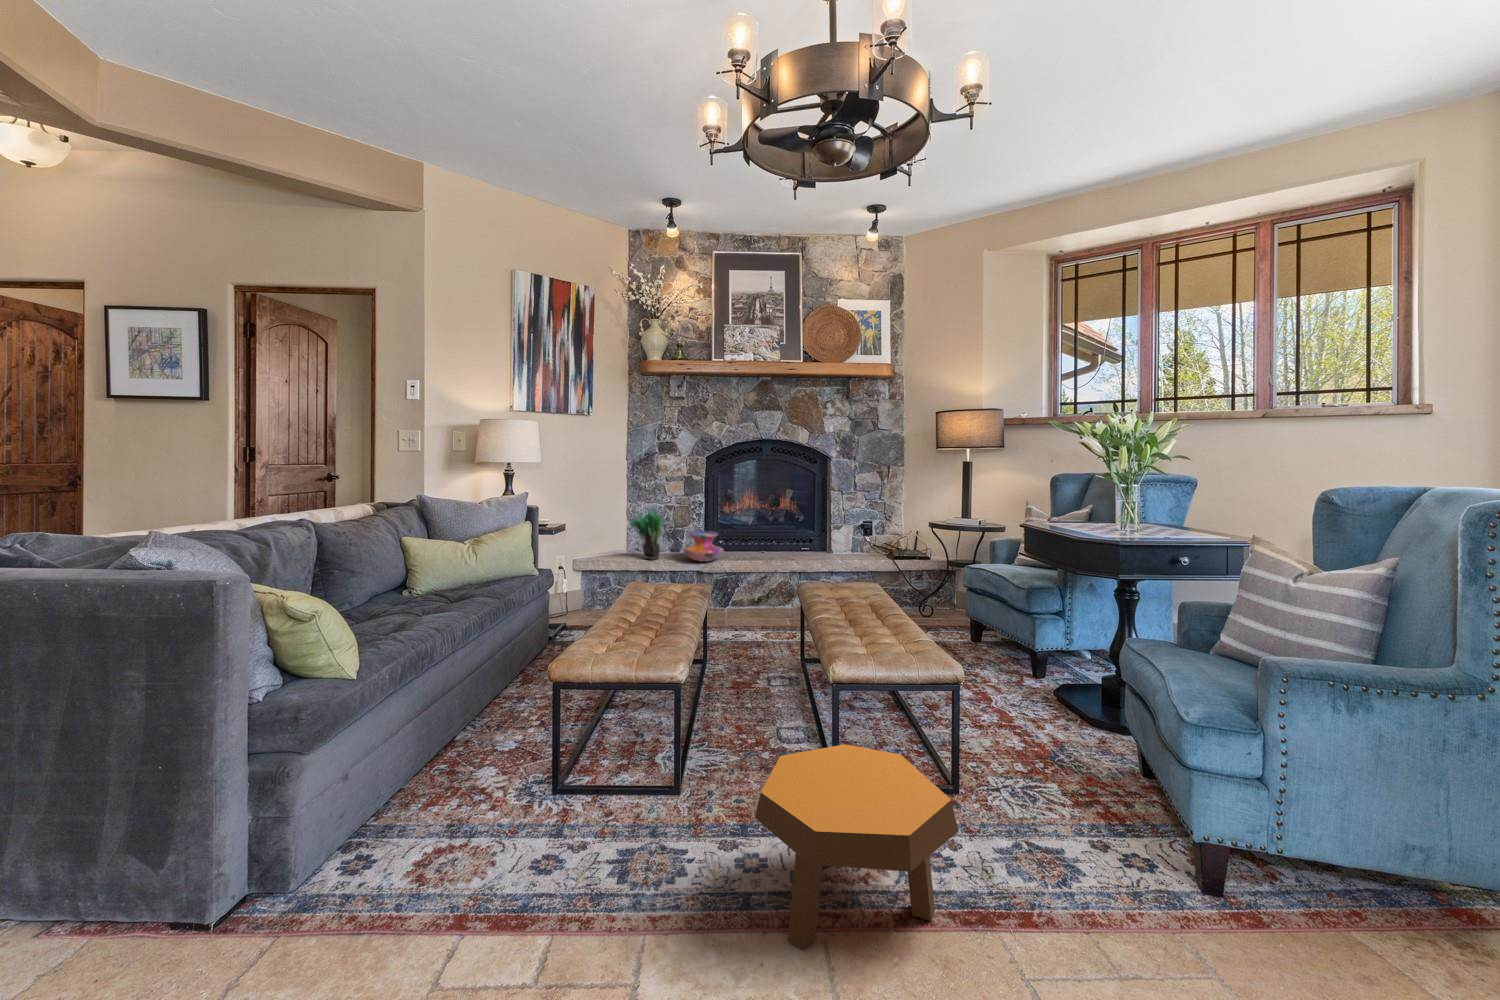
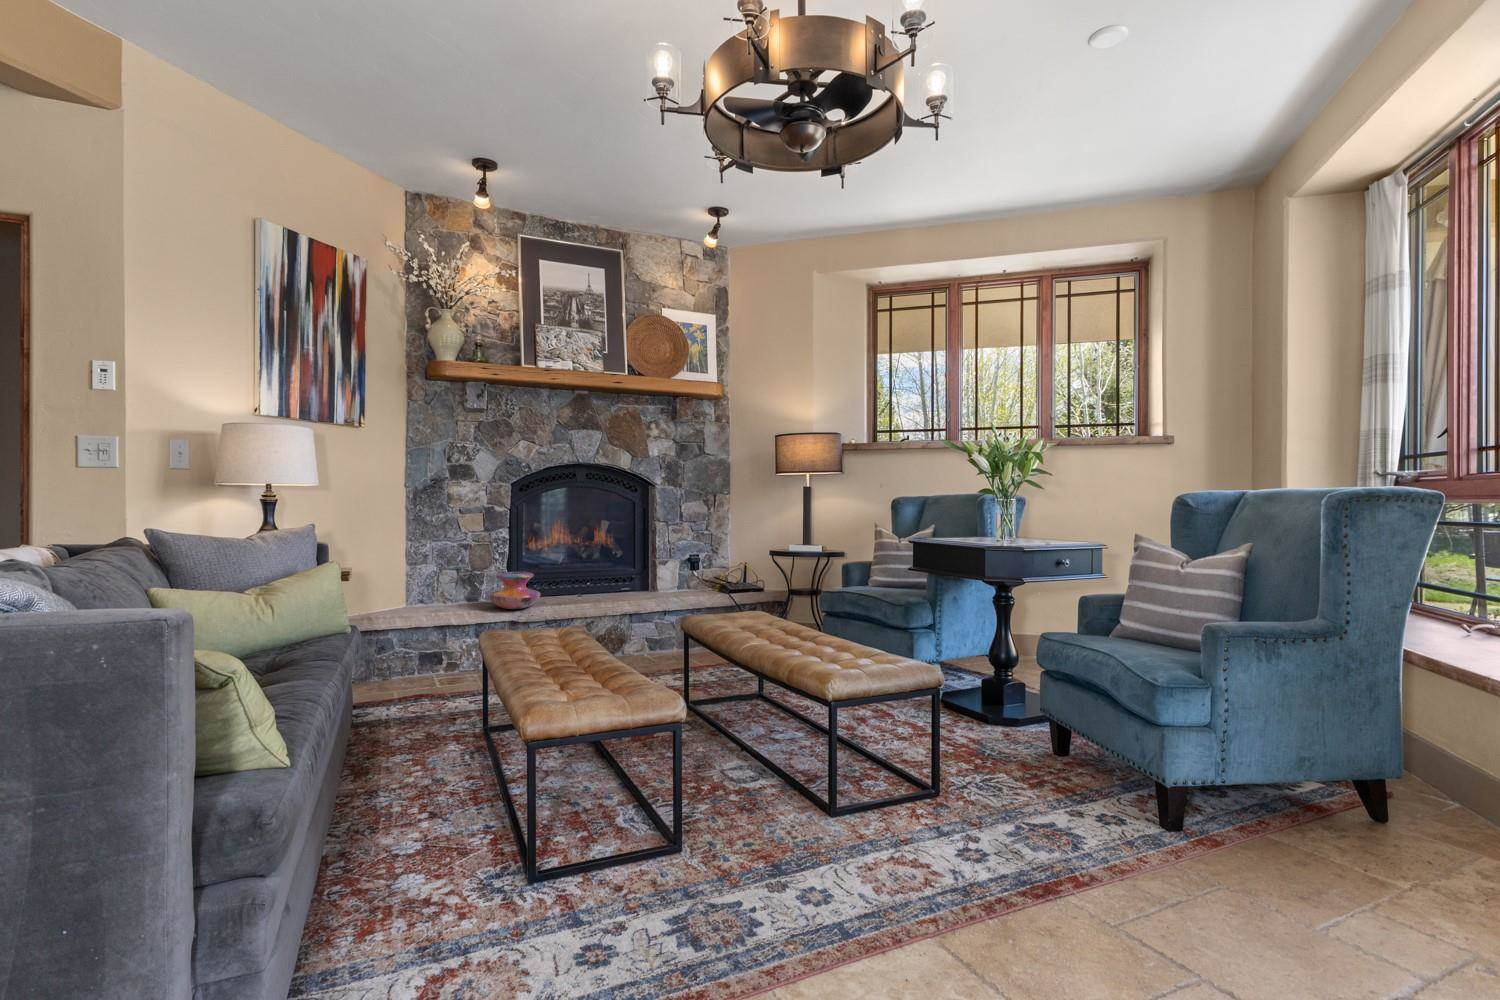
potted plant: present [630,508,663,559] -> none [418,546,460,611]
footstool: present [755,744,958,950] -> none [832,755,1026,954]

